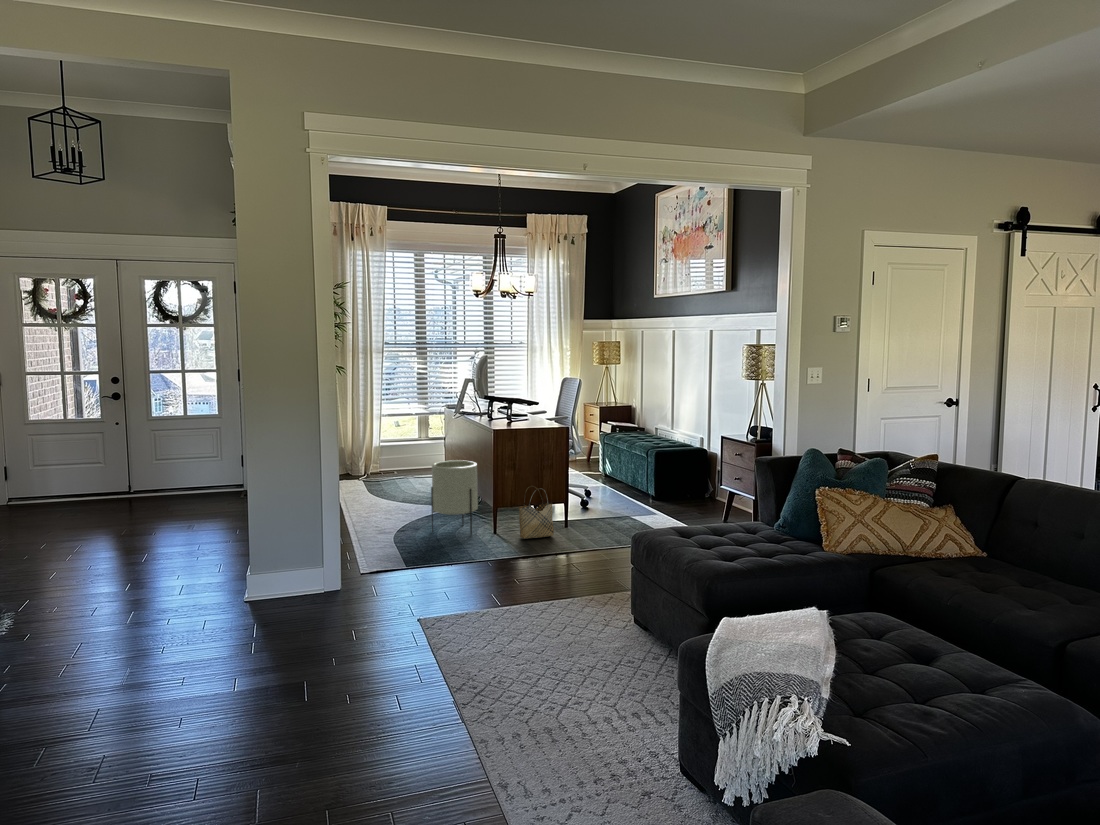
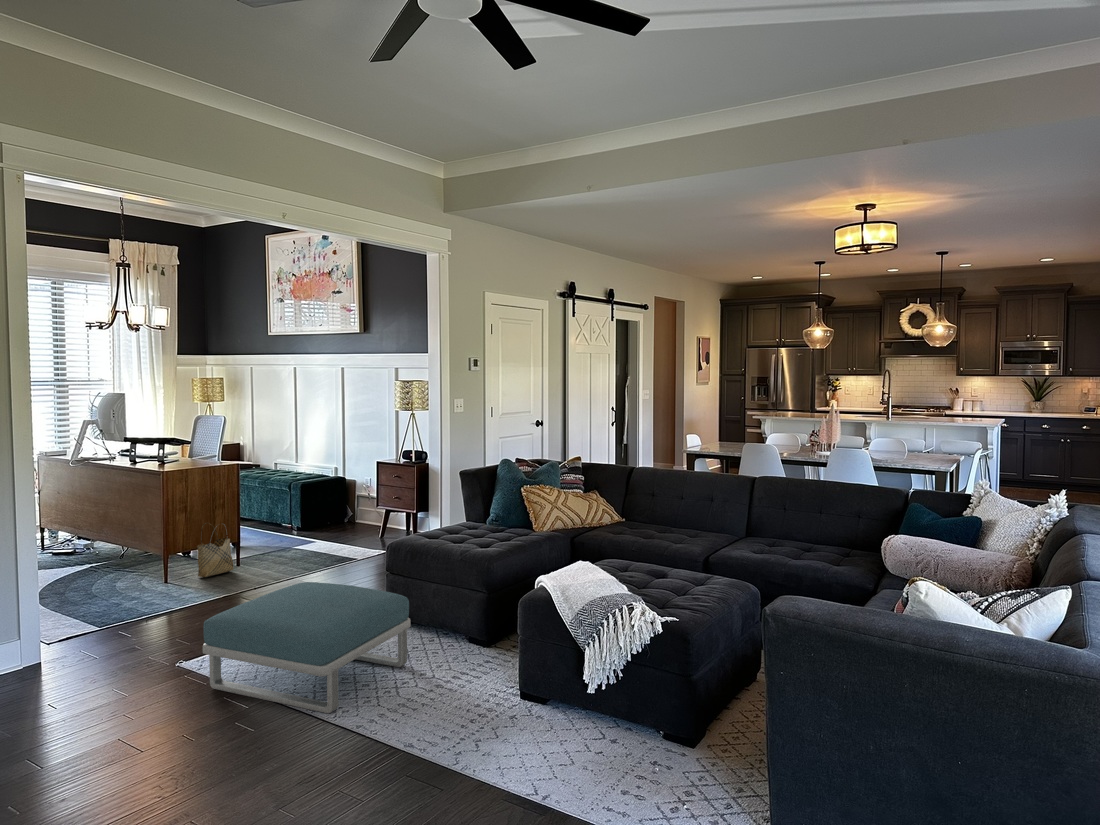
planter: present [431,460,478,534] -> none [82,505,140,589]
footstool: none [406,565,611,716] -> present [203,582,411,713]

